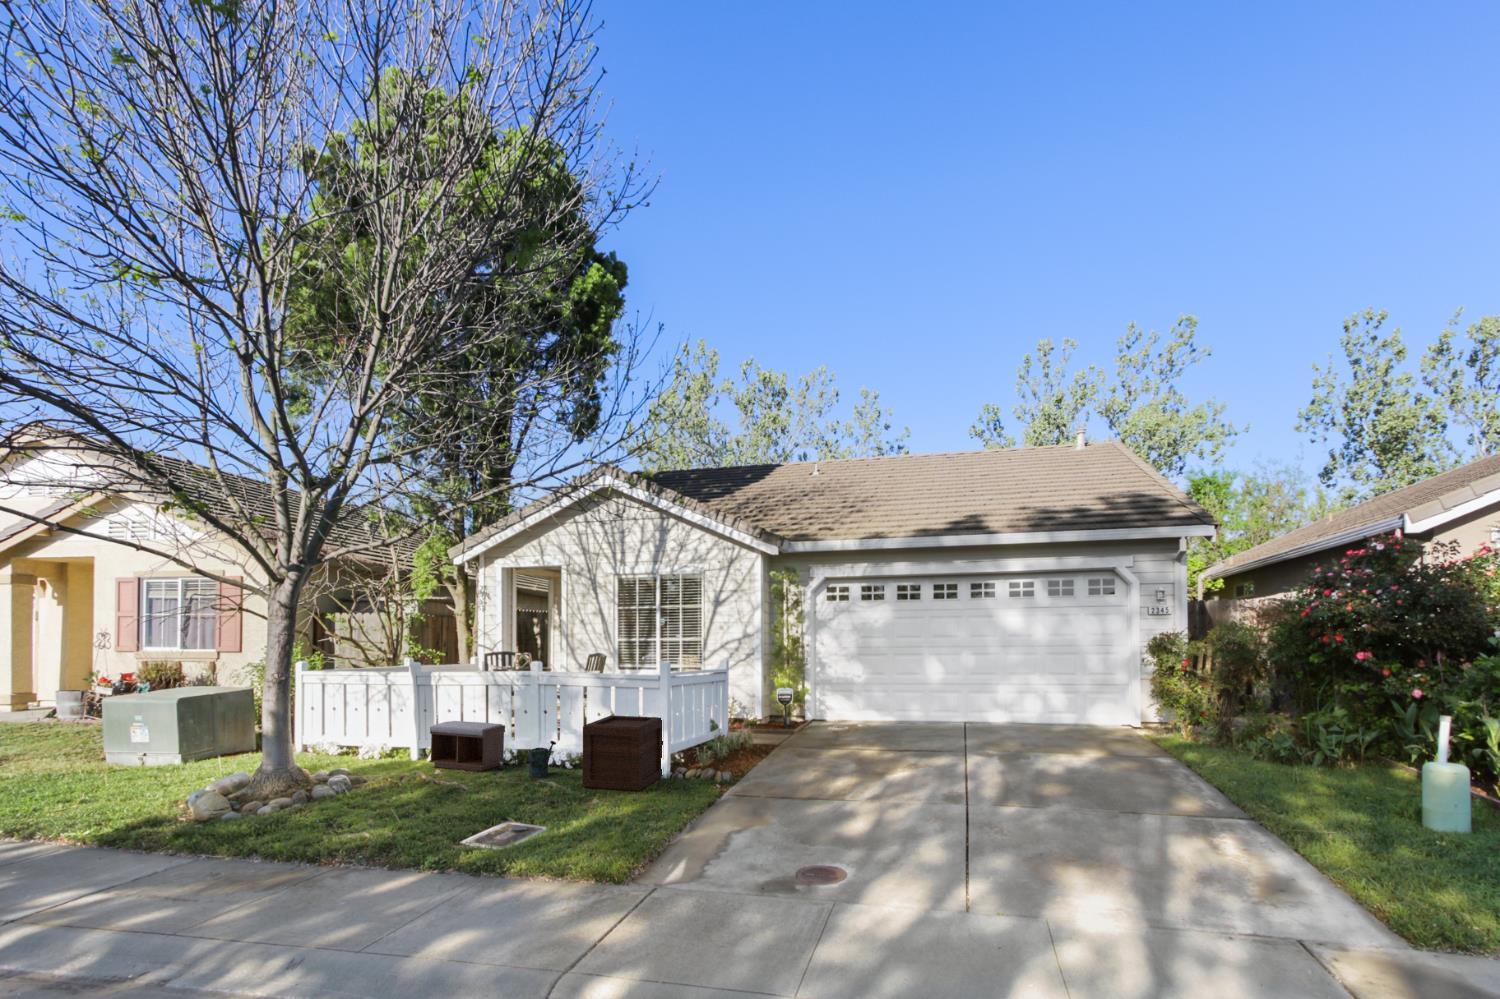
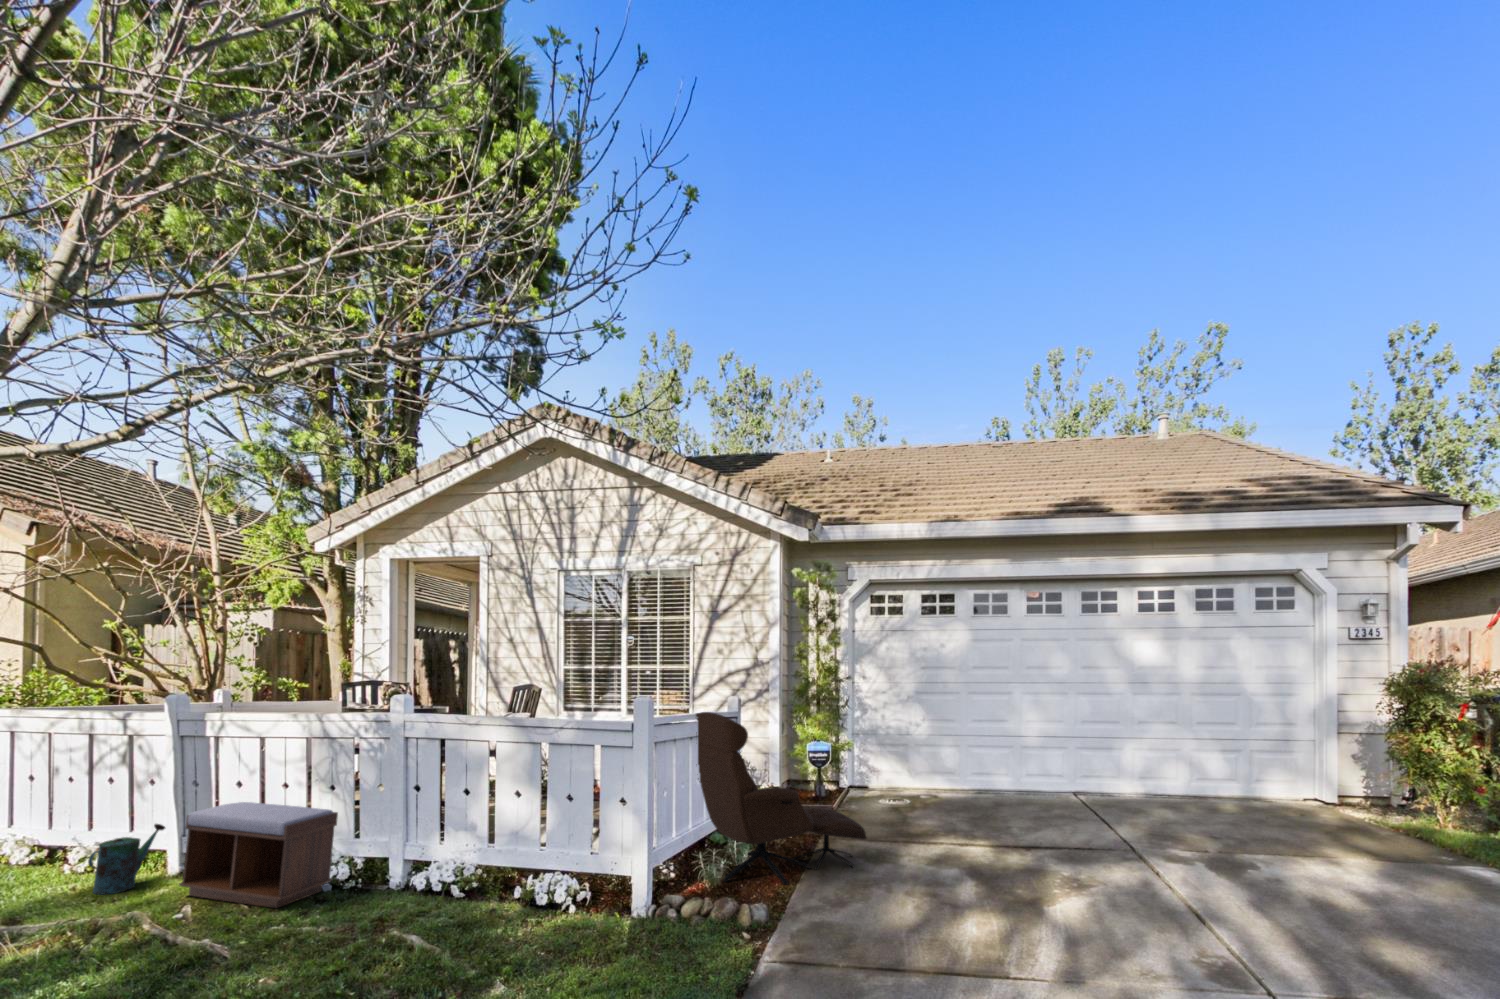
lounge chair: none [694,671,792,763] -> present [696,712,866,885]
wooden crate: present [582,715,663,791] -> none [472,796,647,973]
watering can: present [528,741,556,778] -> present [88,824,165,895]

